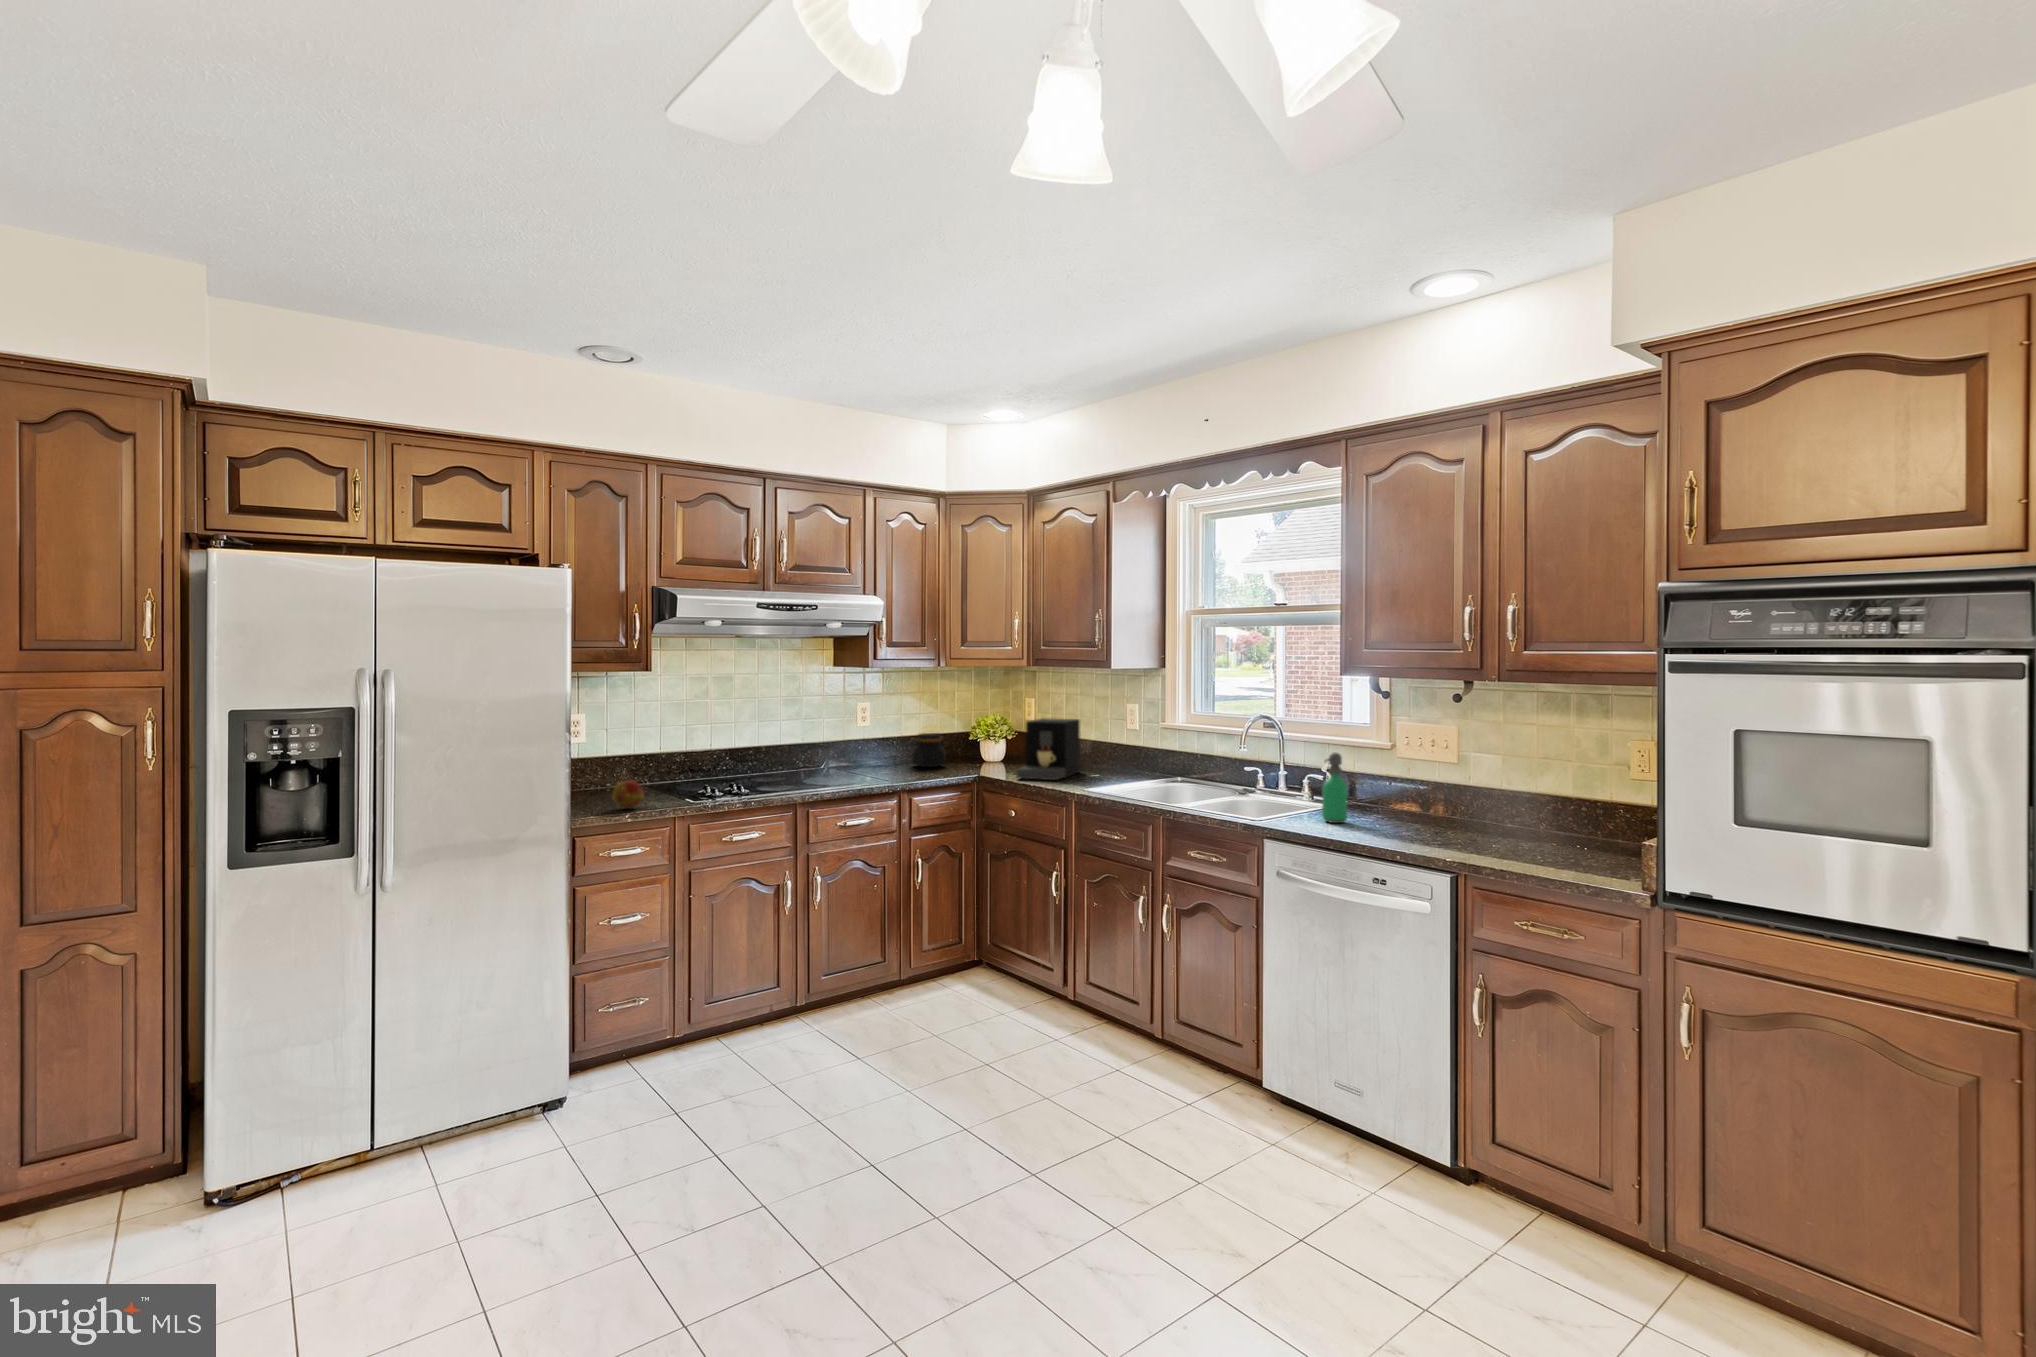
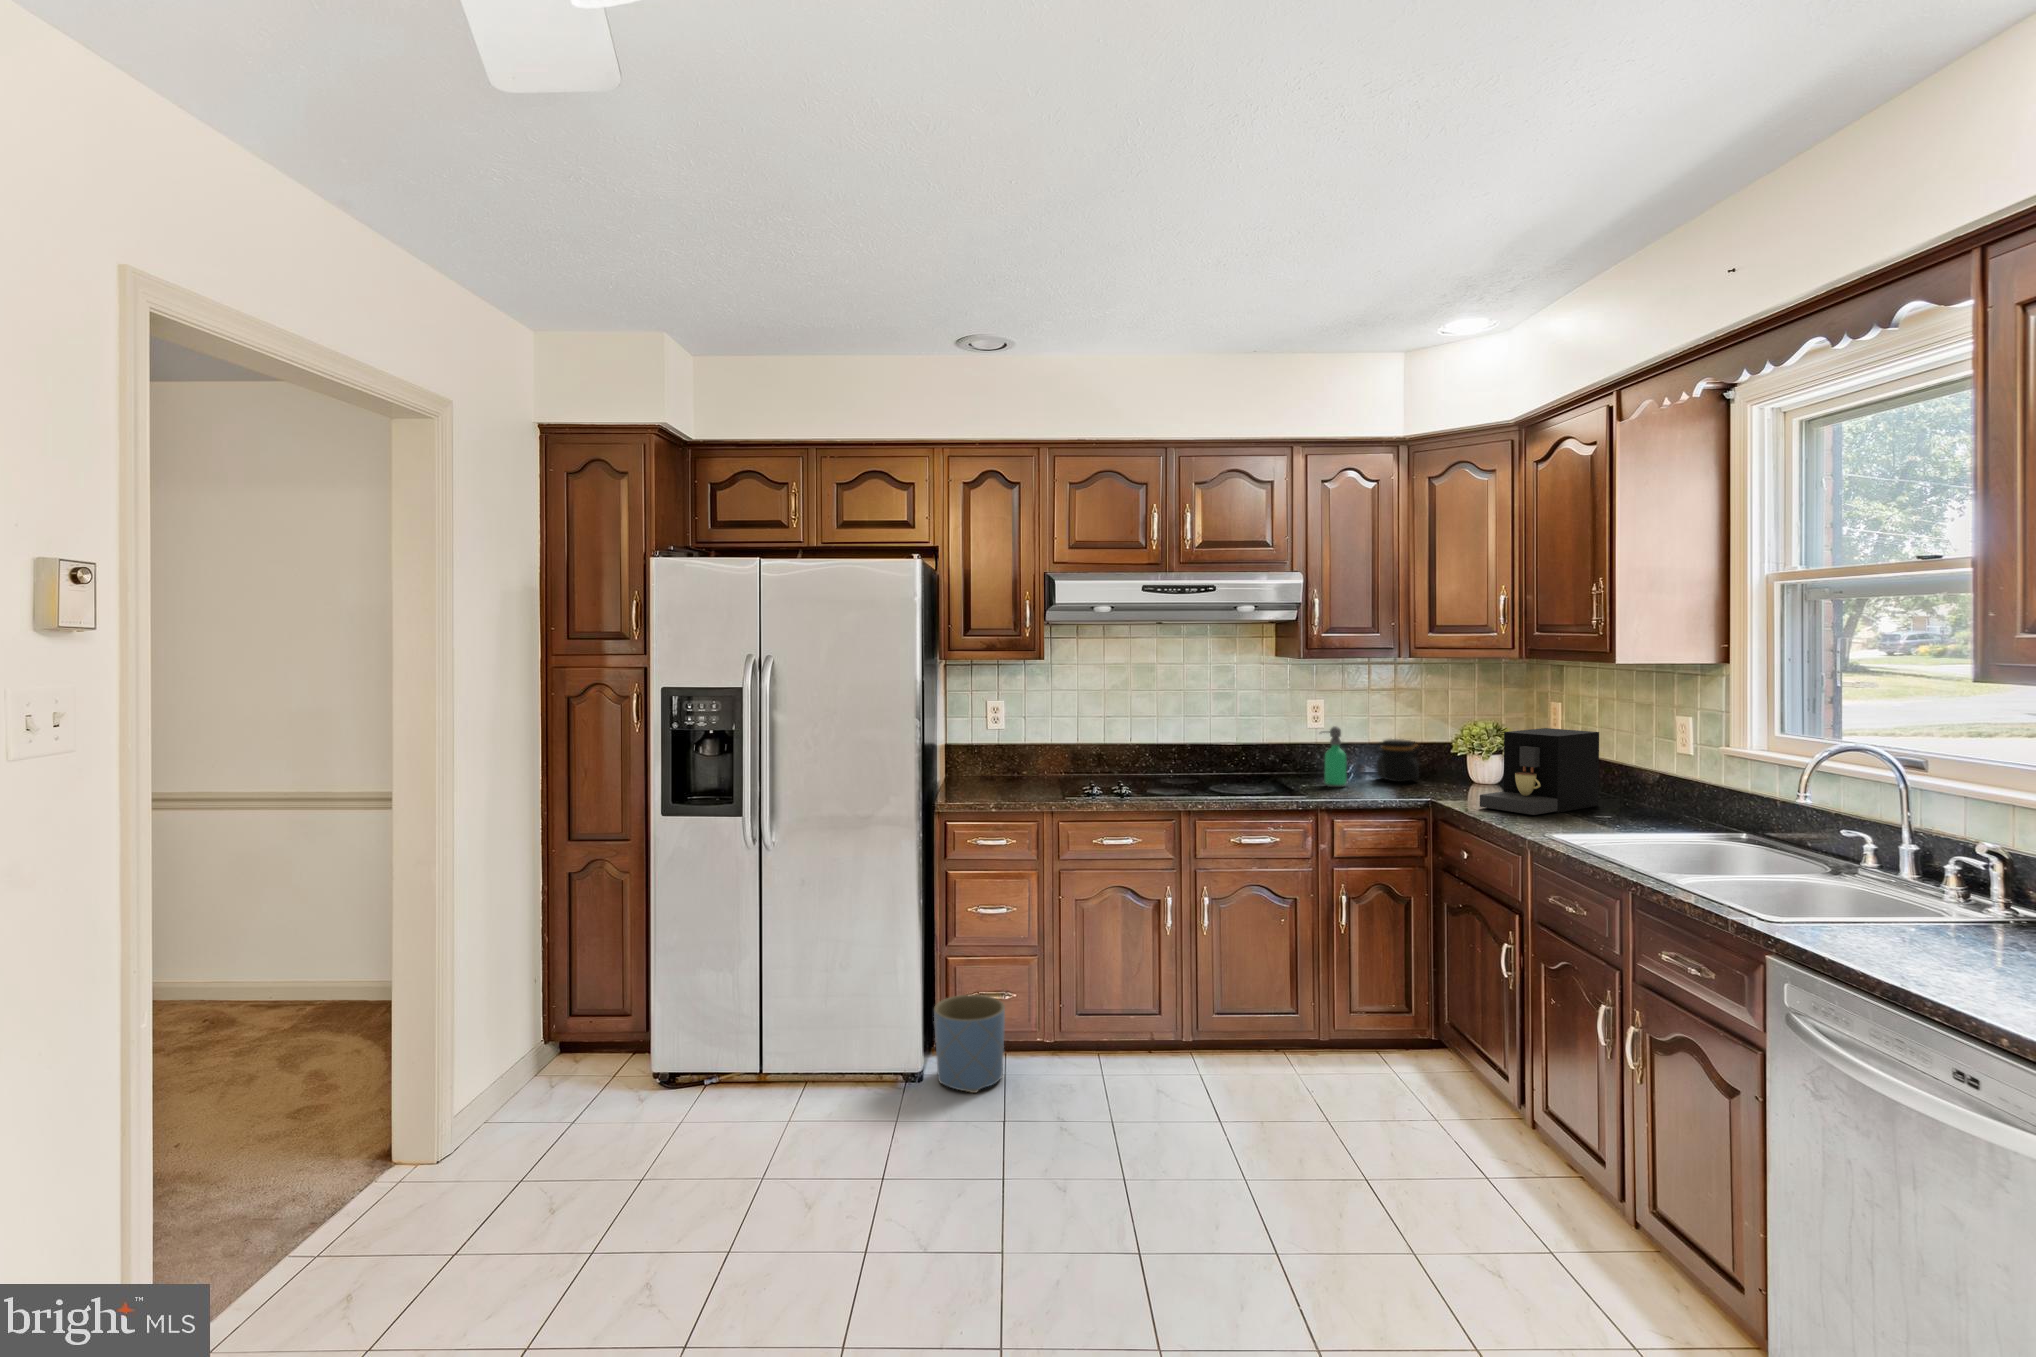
soap dispenser: present [1322,753,1348,823] -> present [1323,726,1347,787]
fruit: present [612,780,644,809] -> none [993,772,1023,801]
planter: none [584,1005,661,1102] -> present [934,995,1005,1093]

